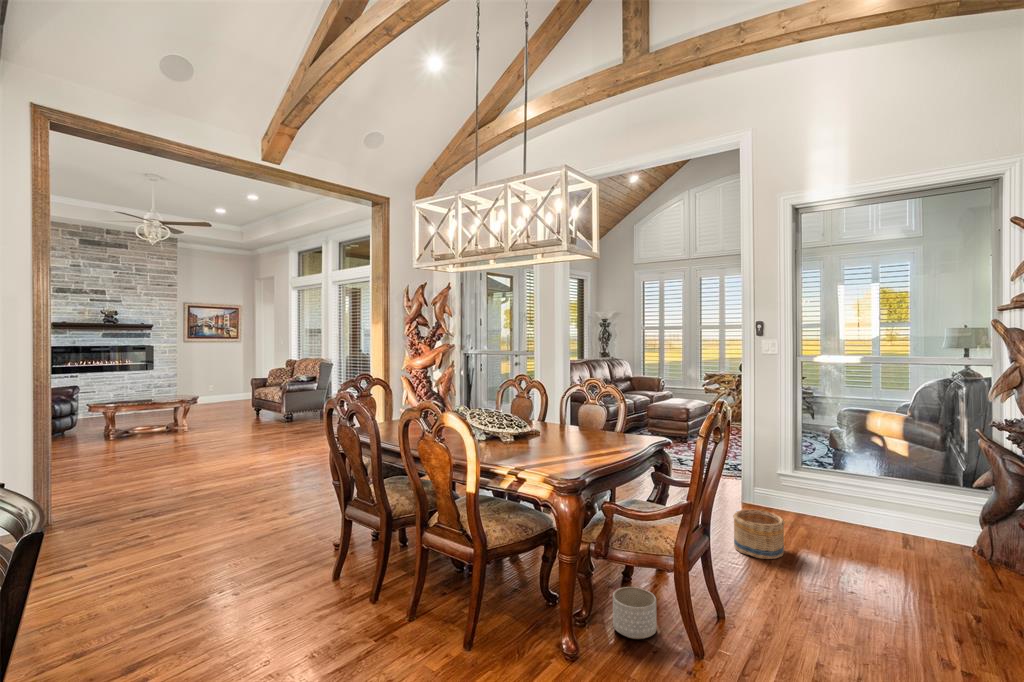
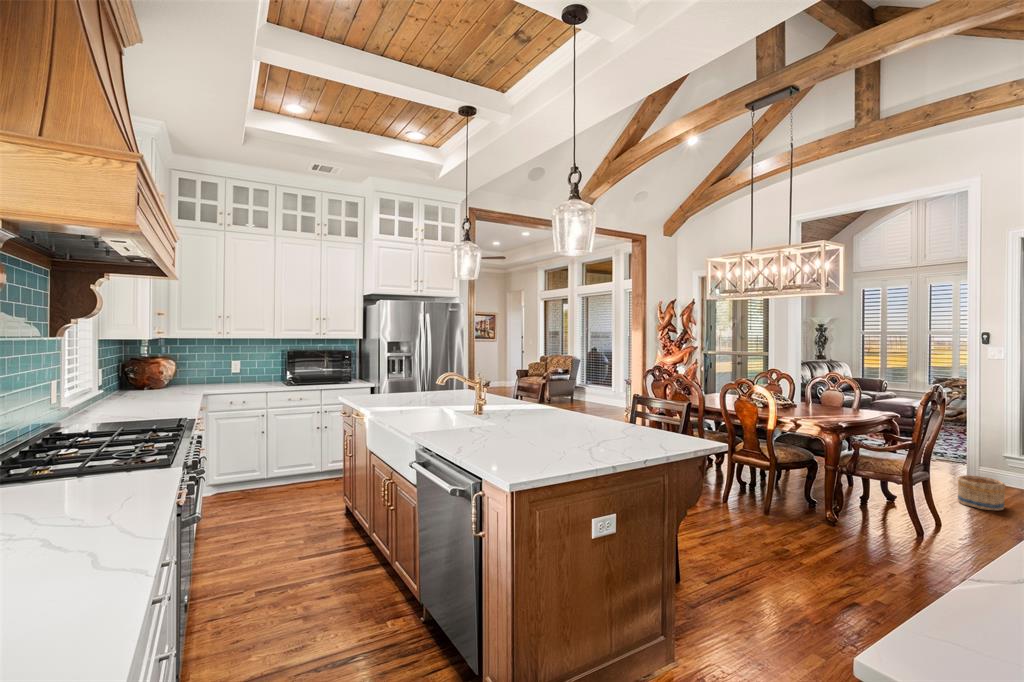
planter: present [613,587,656,639] -> none [861,502,894,531]

